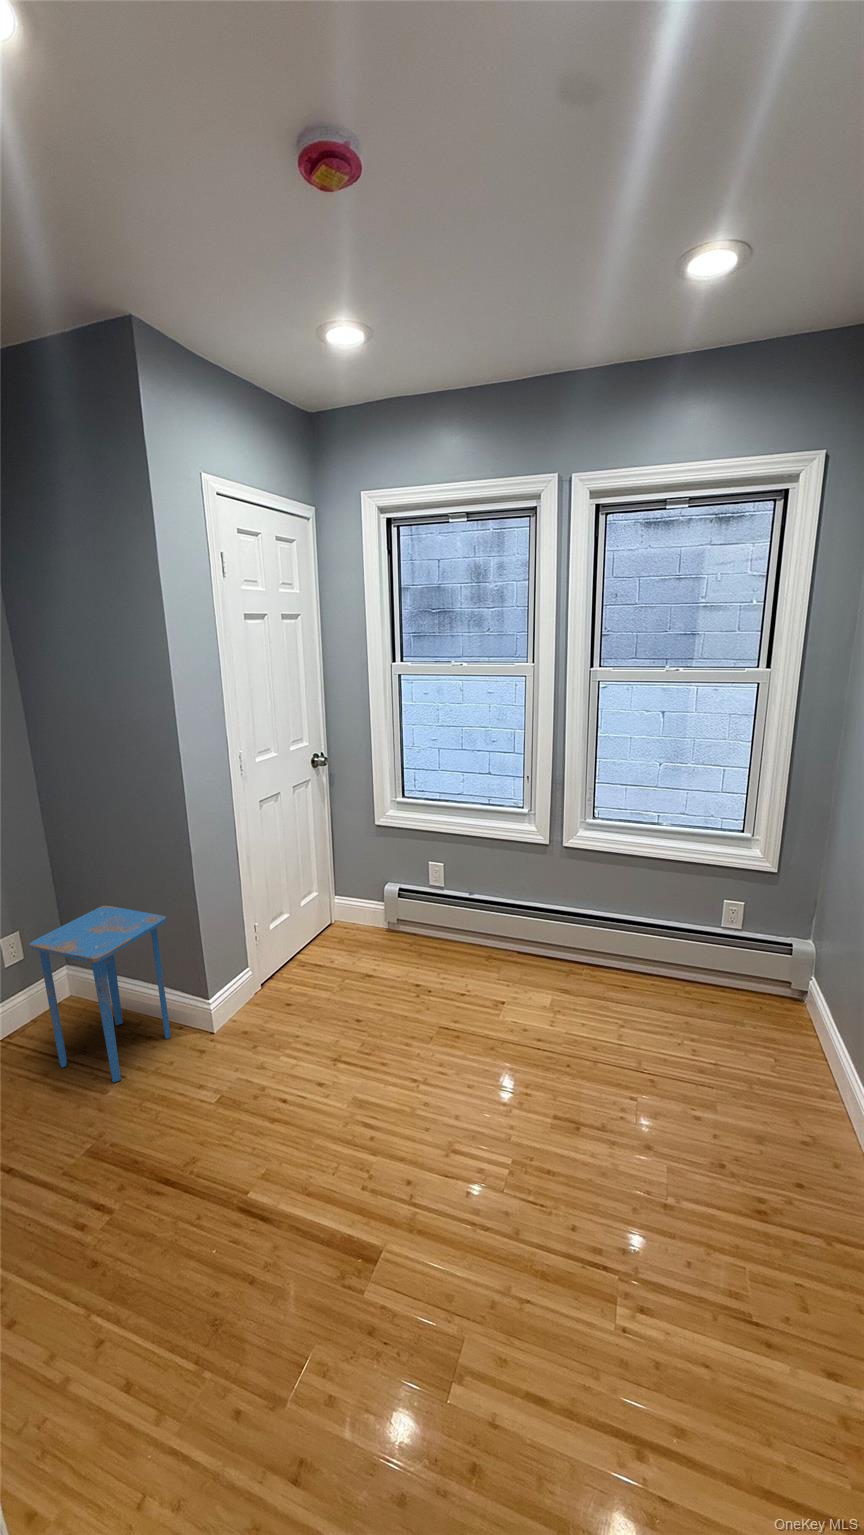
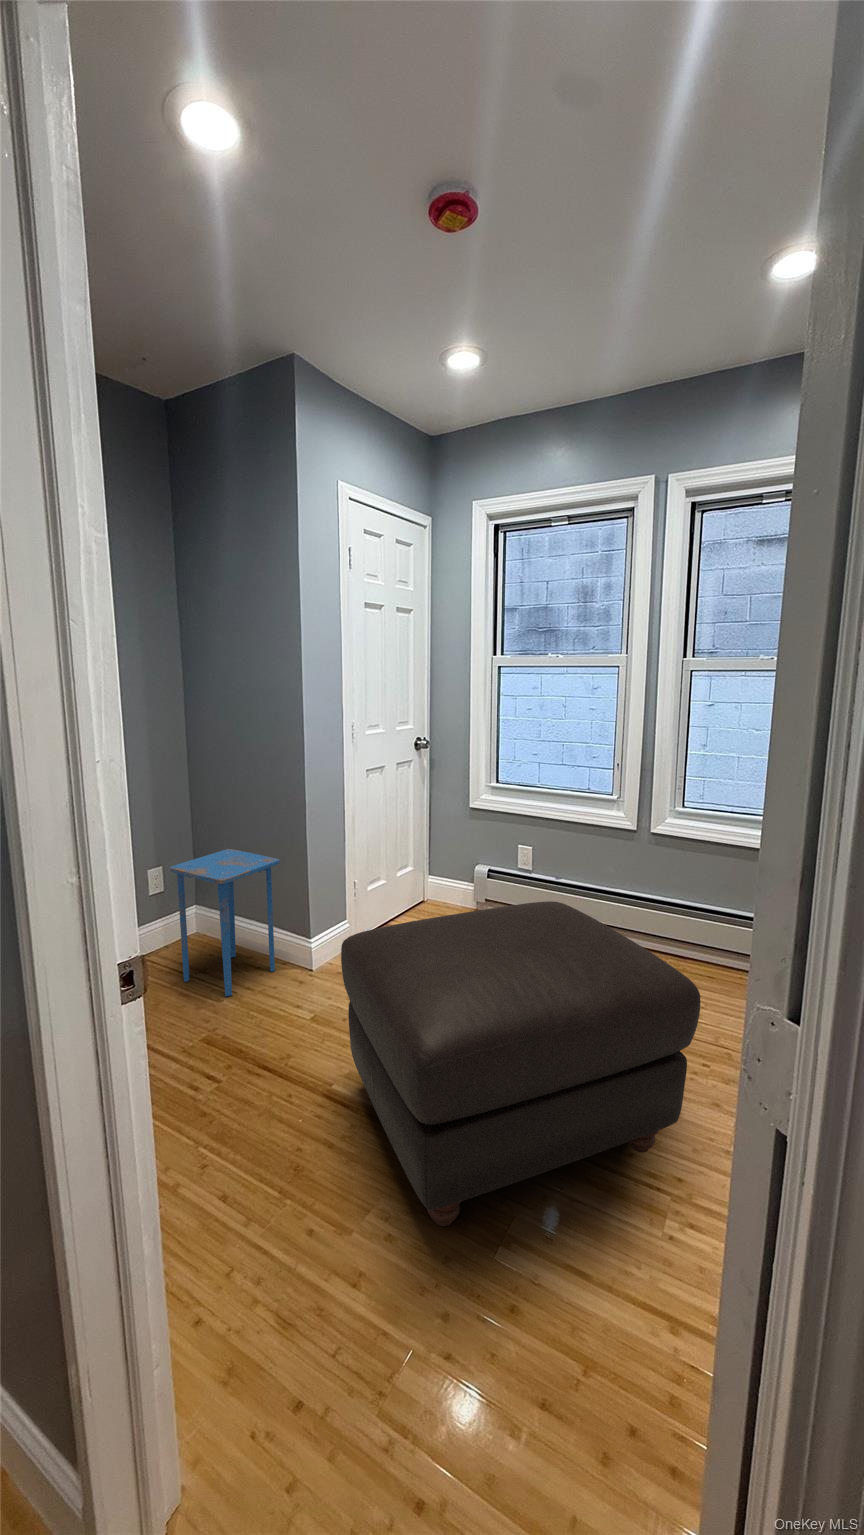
ottoman: none [248,951,641,1375] -> present [341,901,700,1226]

